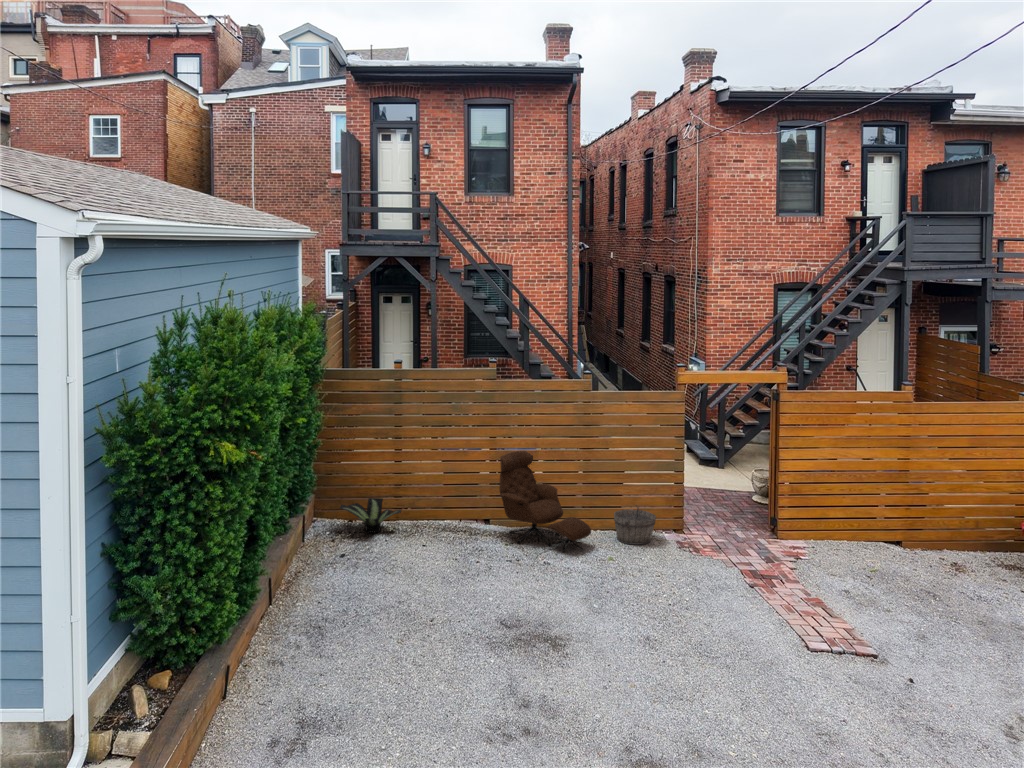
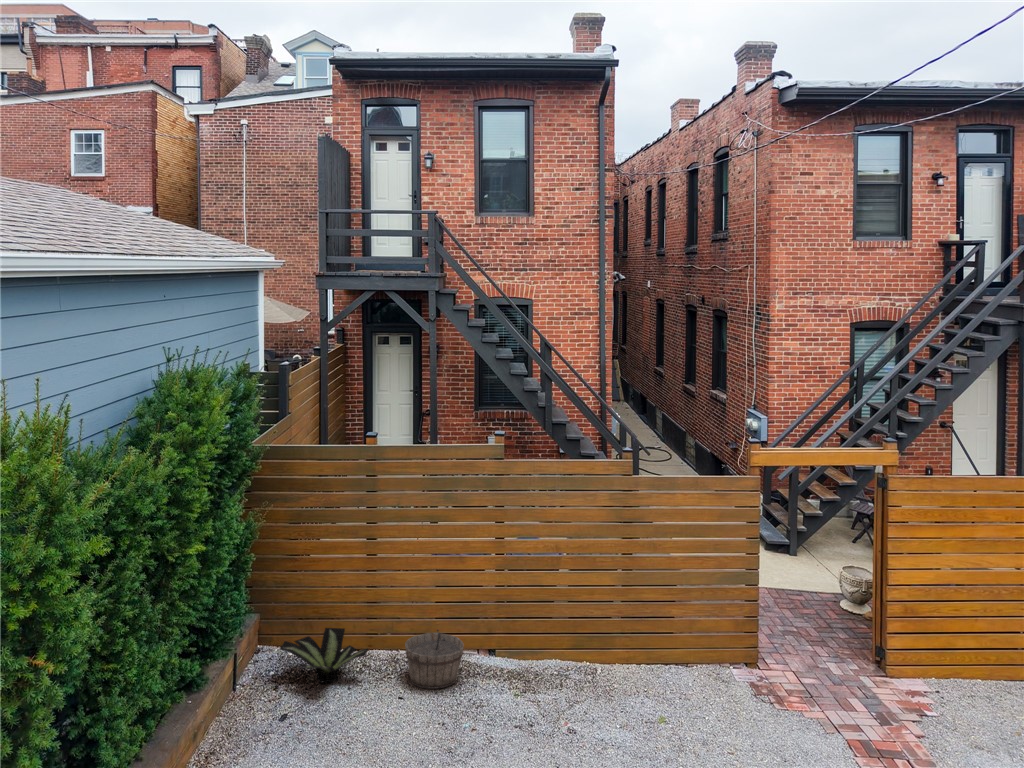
lounge chair: present [499,451,591,552] -> none [505,564,634,721]
wooden bucket: present [614,508,656,545] -> present [405,630,464,689]

